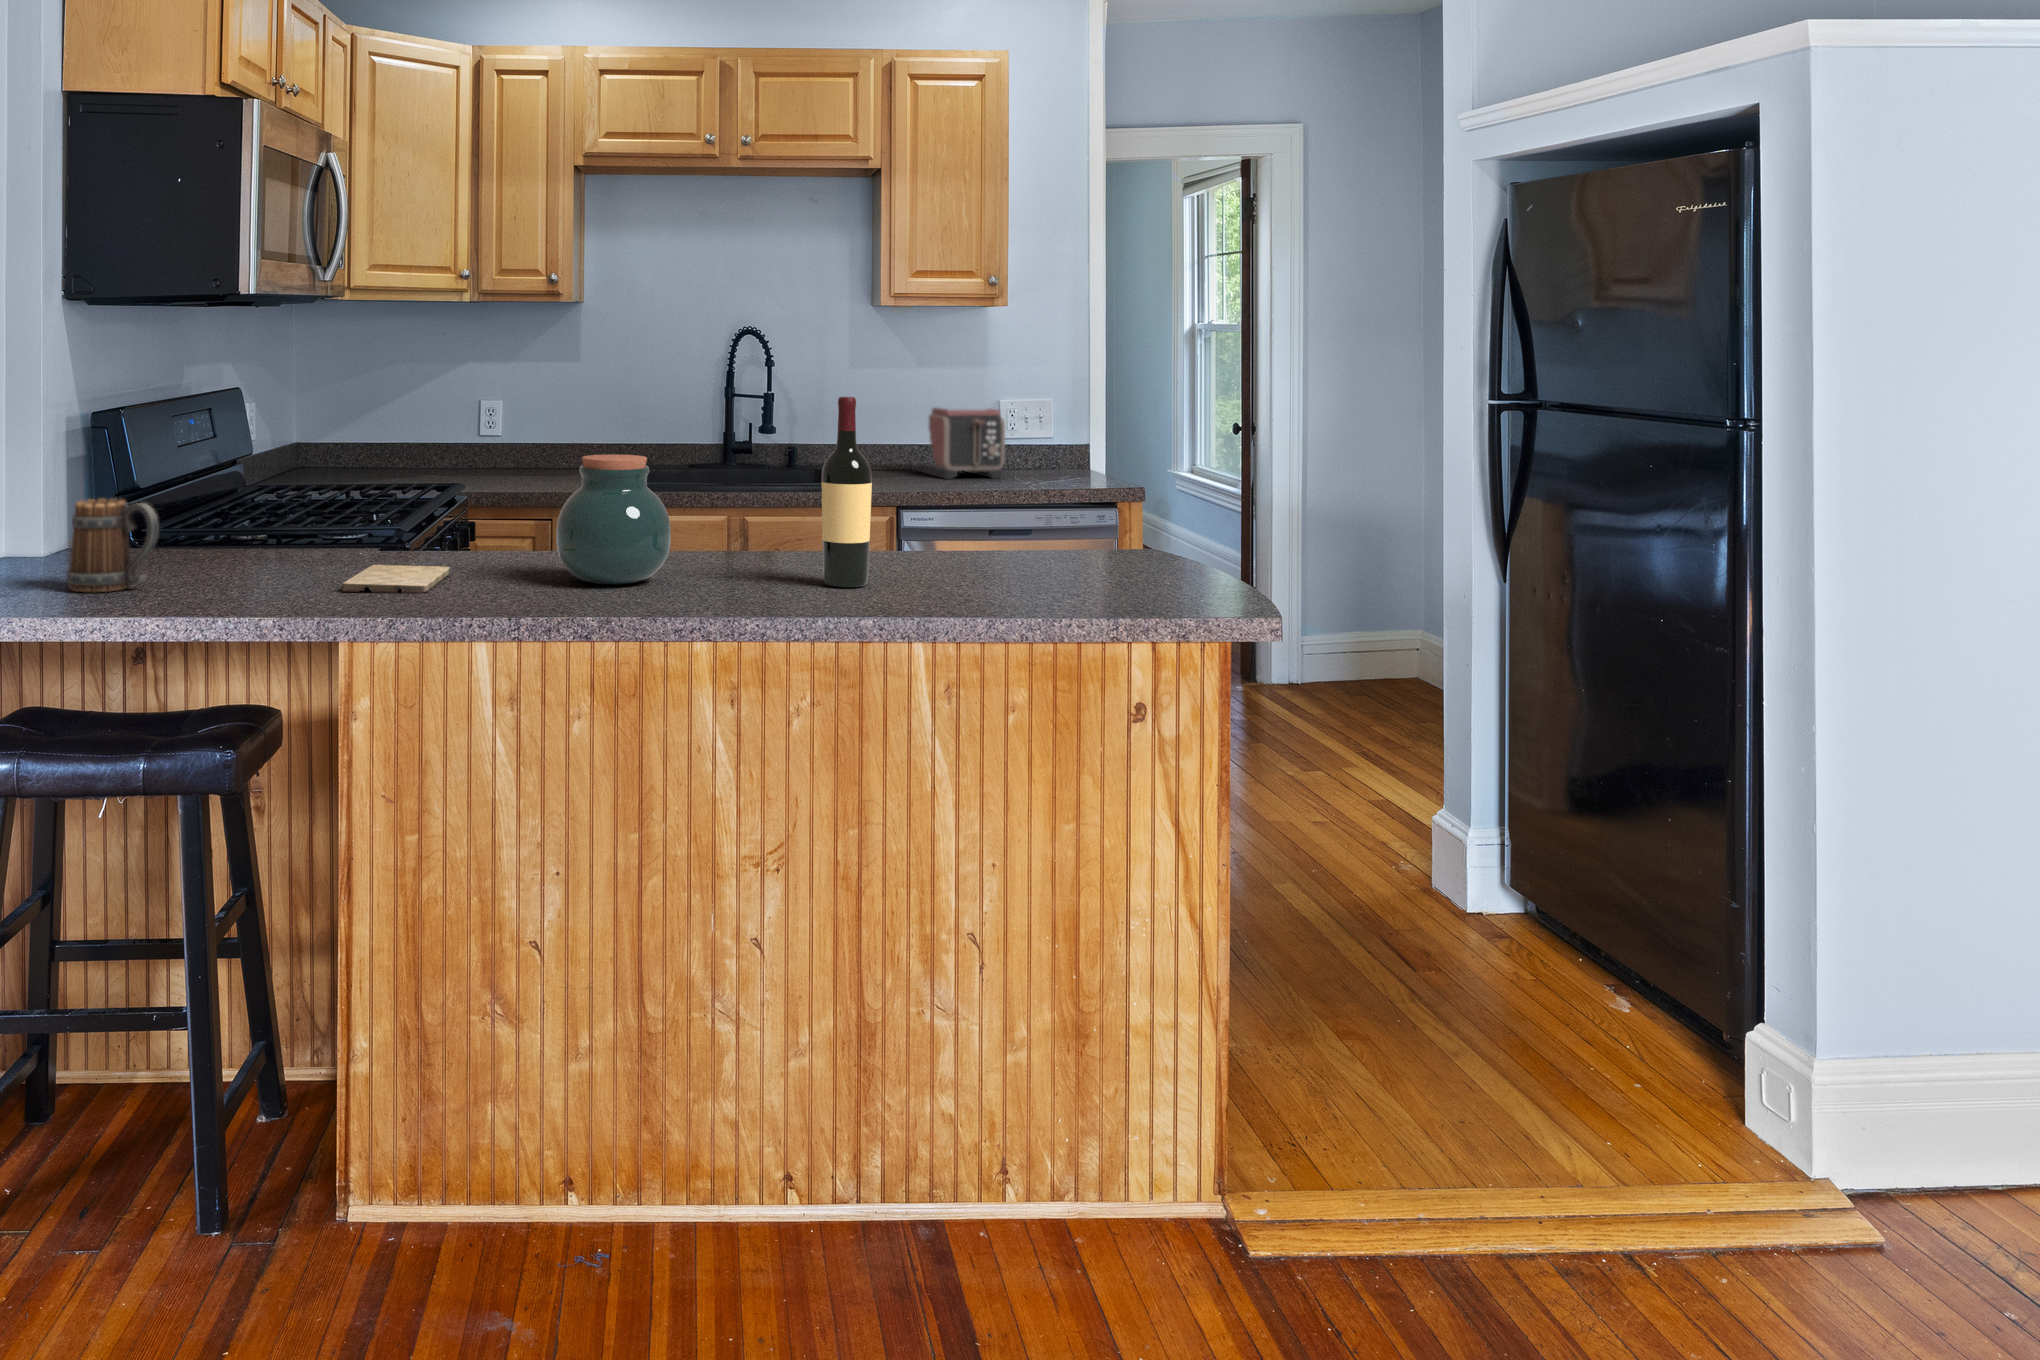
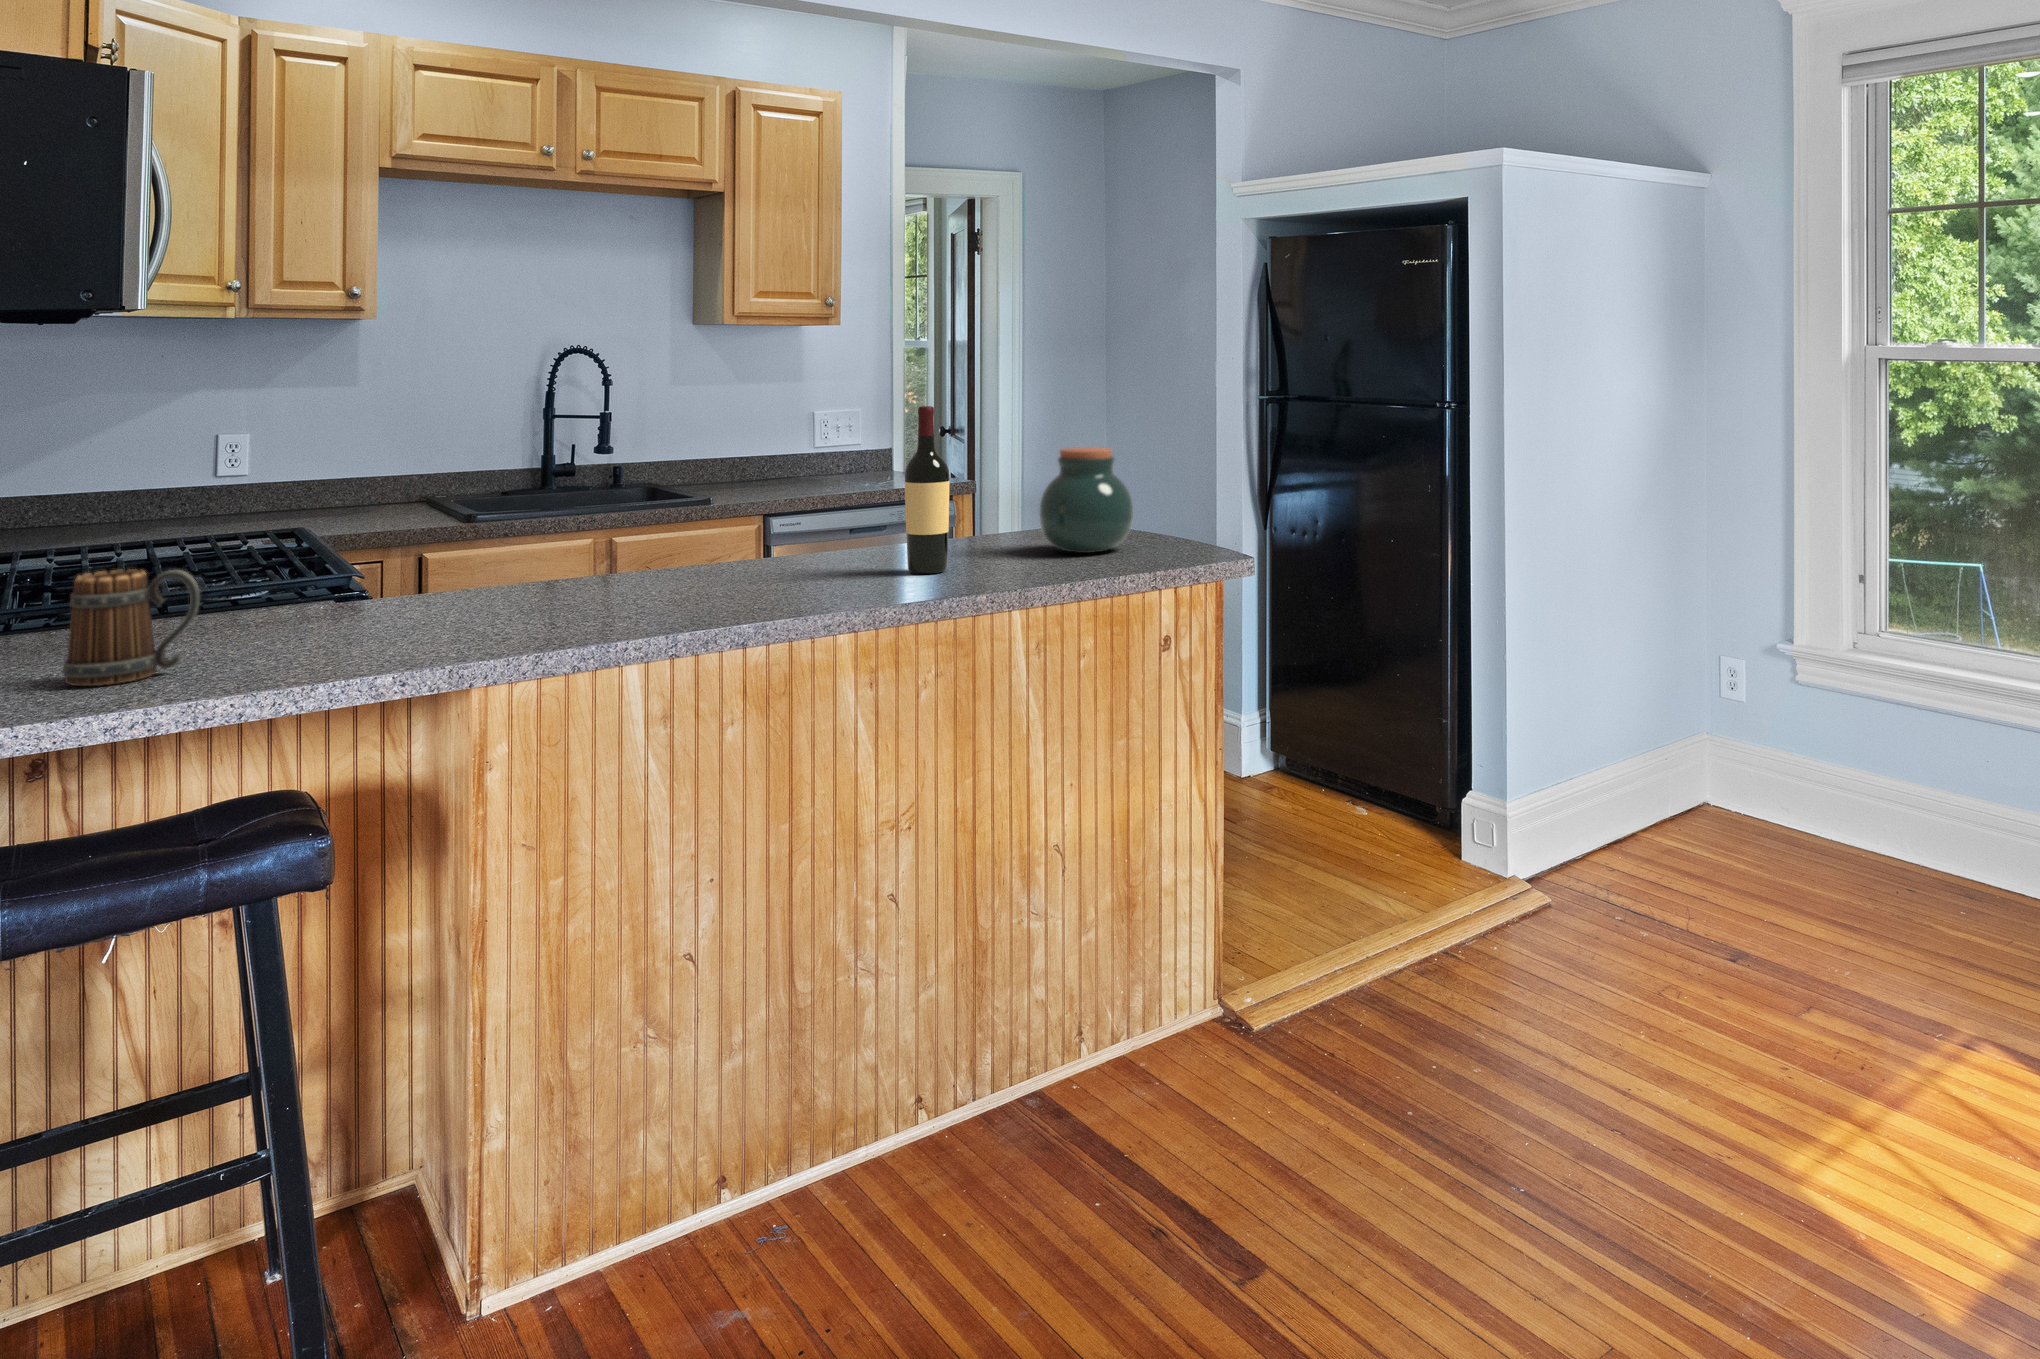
toaster: present [911,408,1005,479] -> none [726,414,830,484]
jar: present [556,454,671,585] -> present [1040,447,1133,553]
cutting board: present [341,565,450,593] -> none [432,603,549,640]

